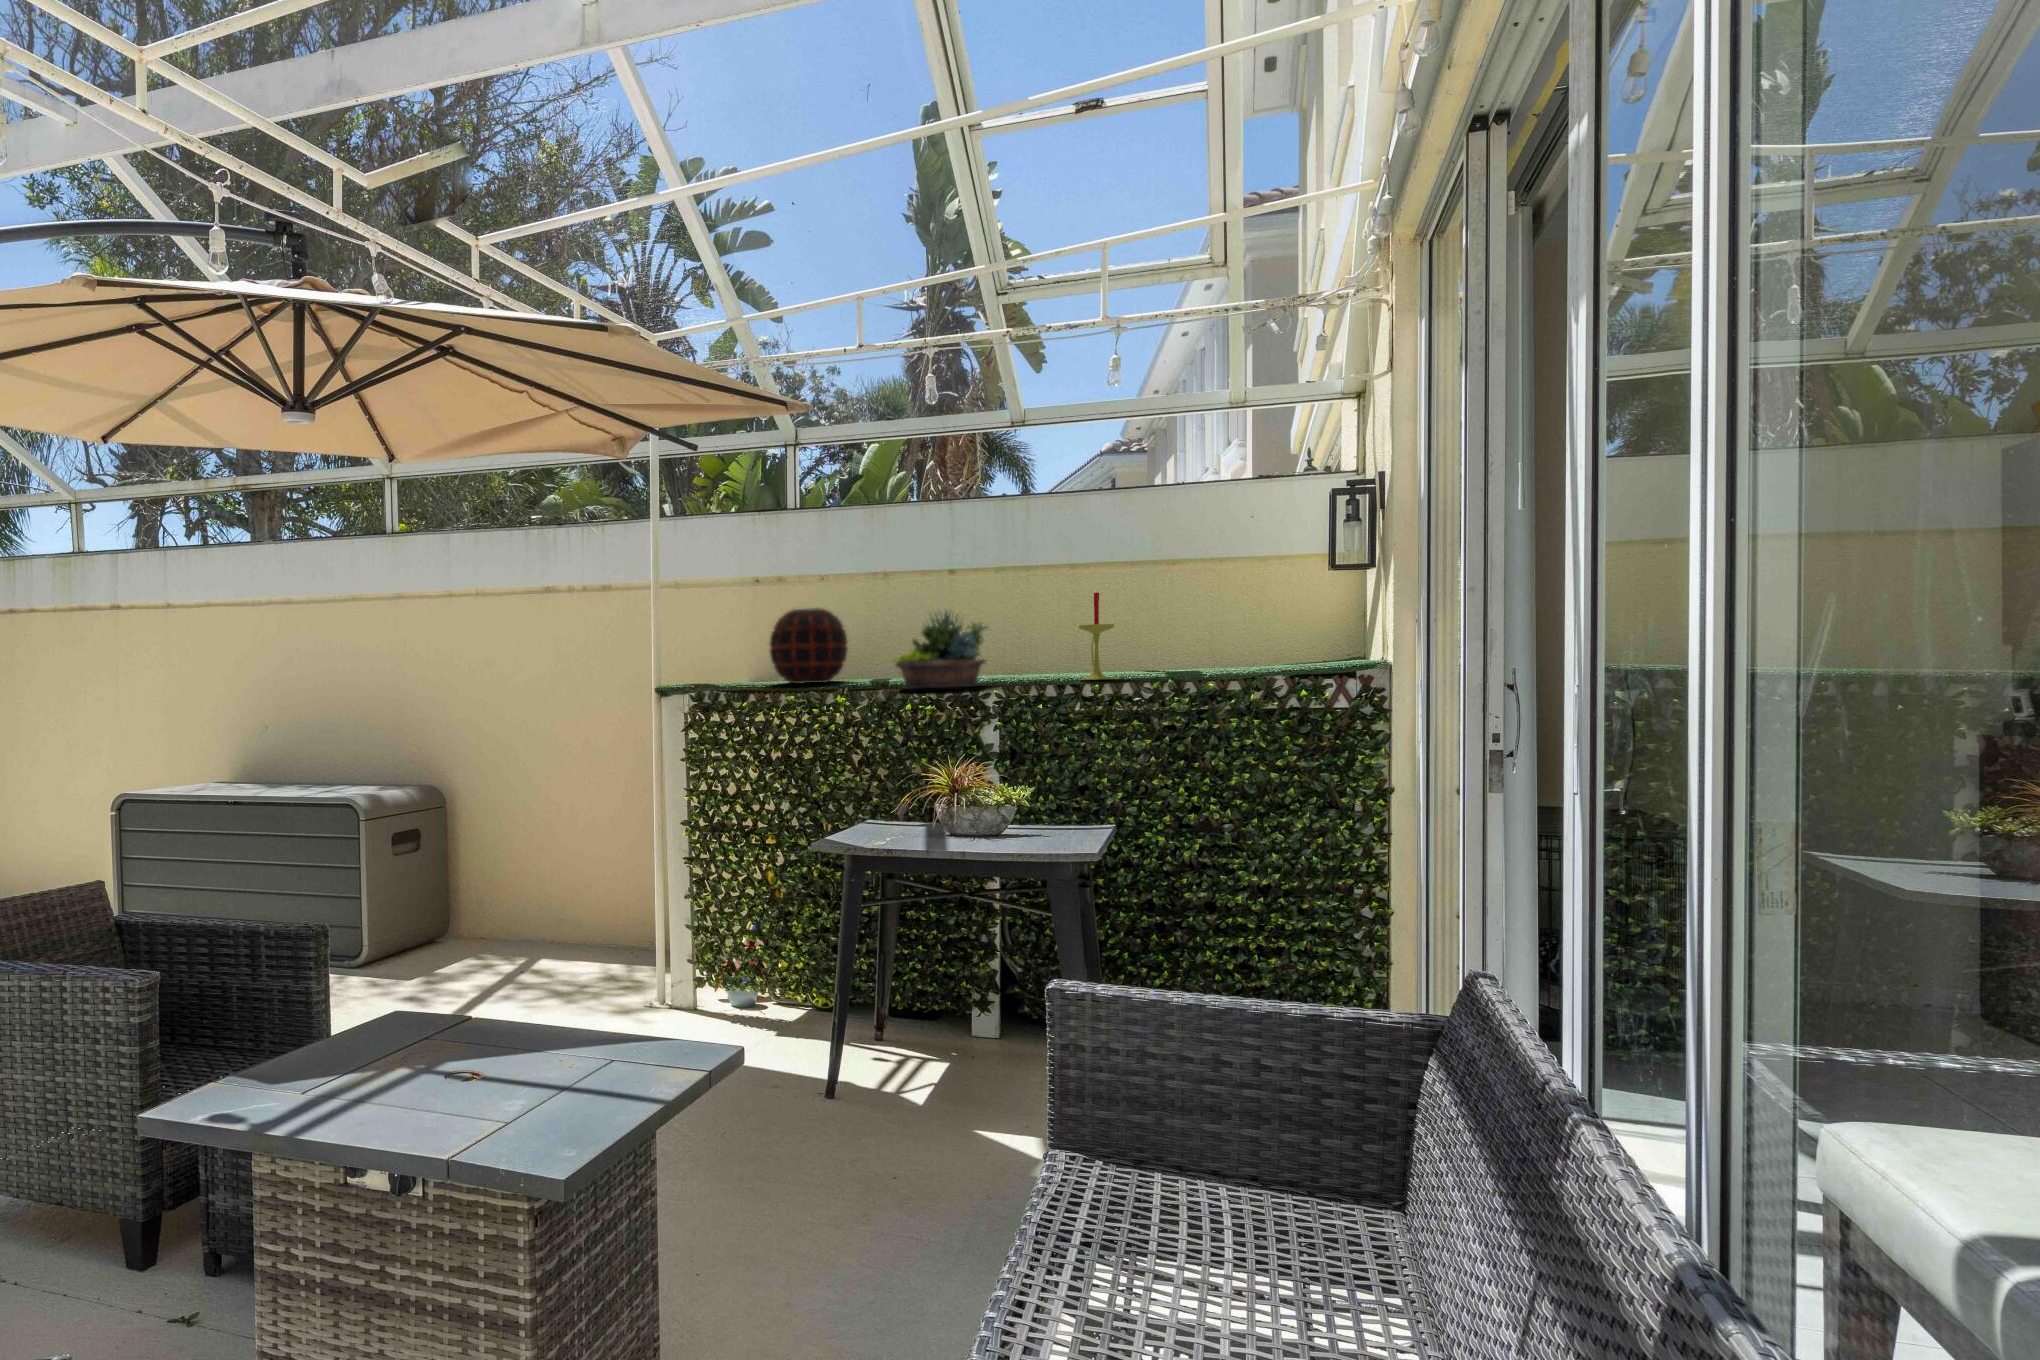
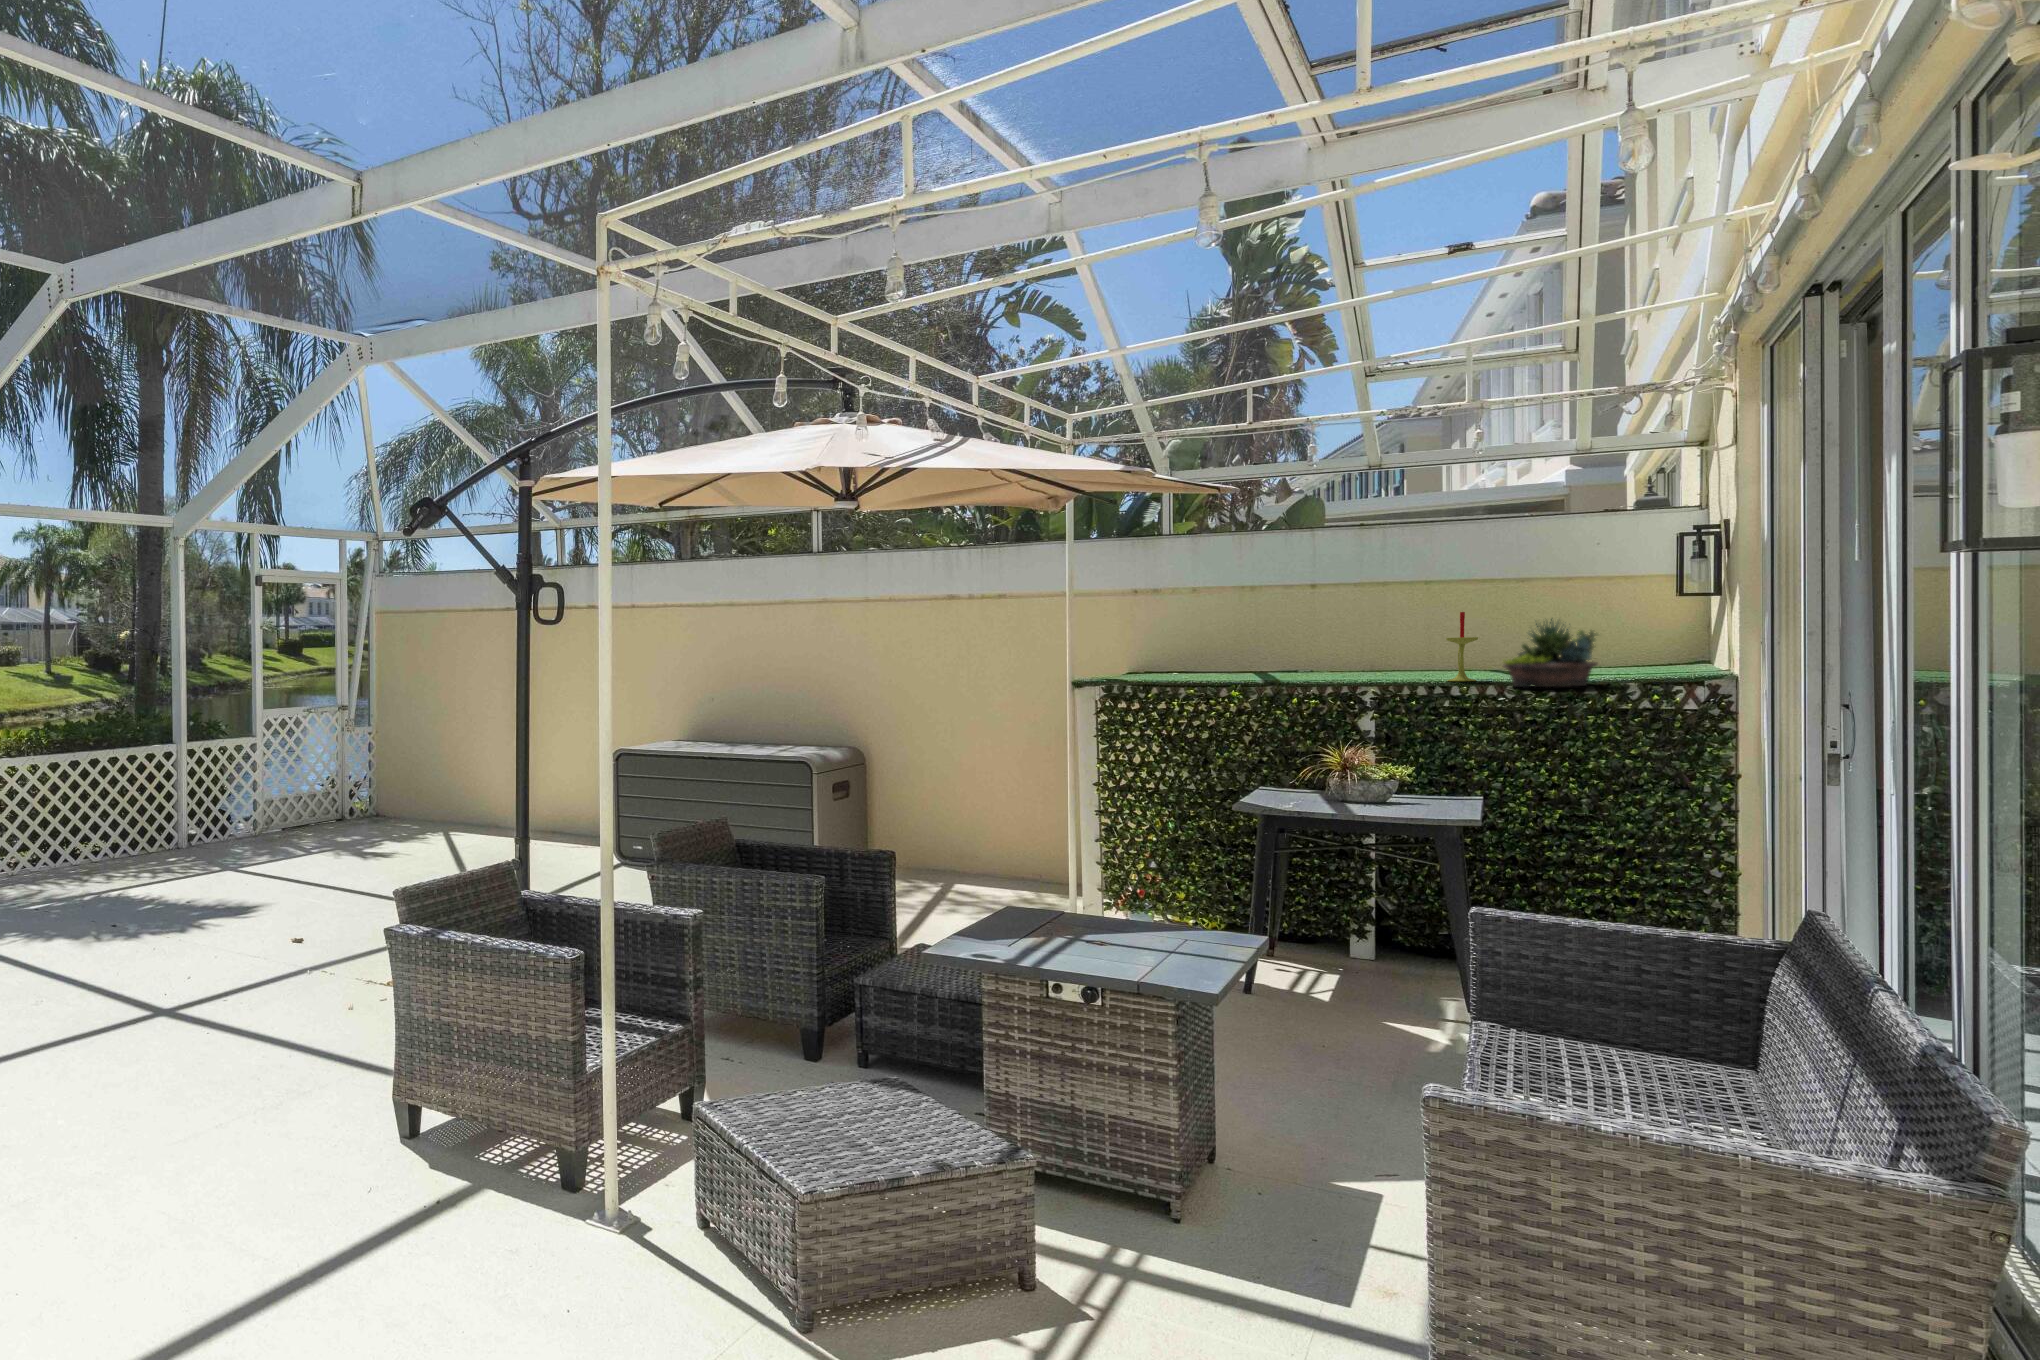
decorative vase: present [770,608,848,684] -> none [1167,620,1235,678]
succulent planter: present [893,610,988,689] -> present [1504,618,1598,687]

